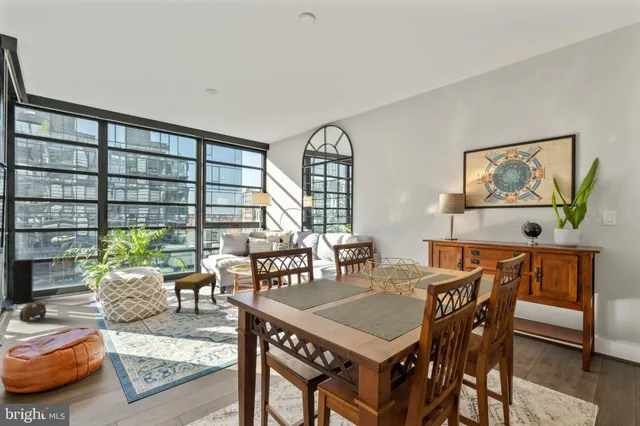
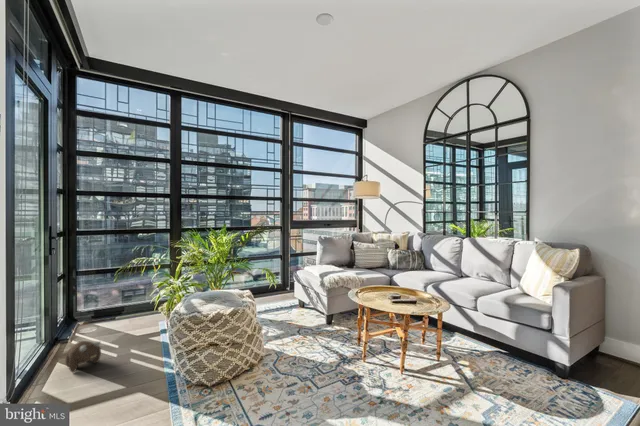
speaker: present [11,259,34,304] -> none [67,269,98,329]
footstool: present [174,273,216,314] -> none [275,298,330,372]

